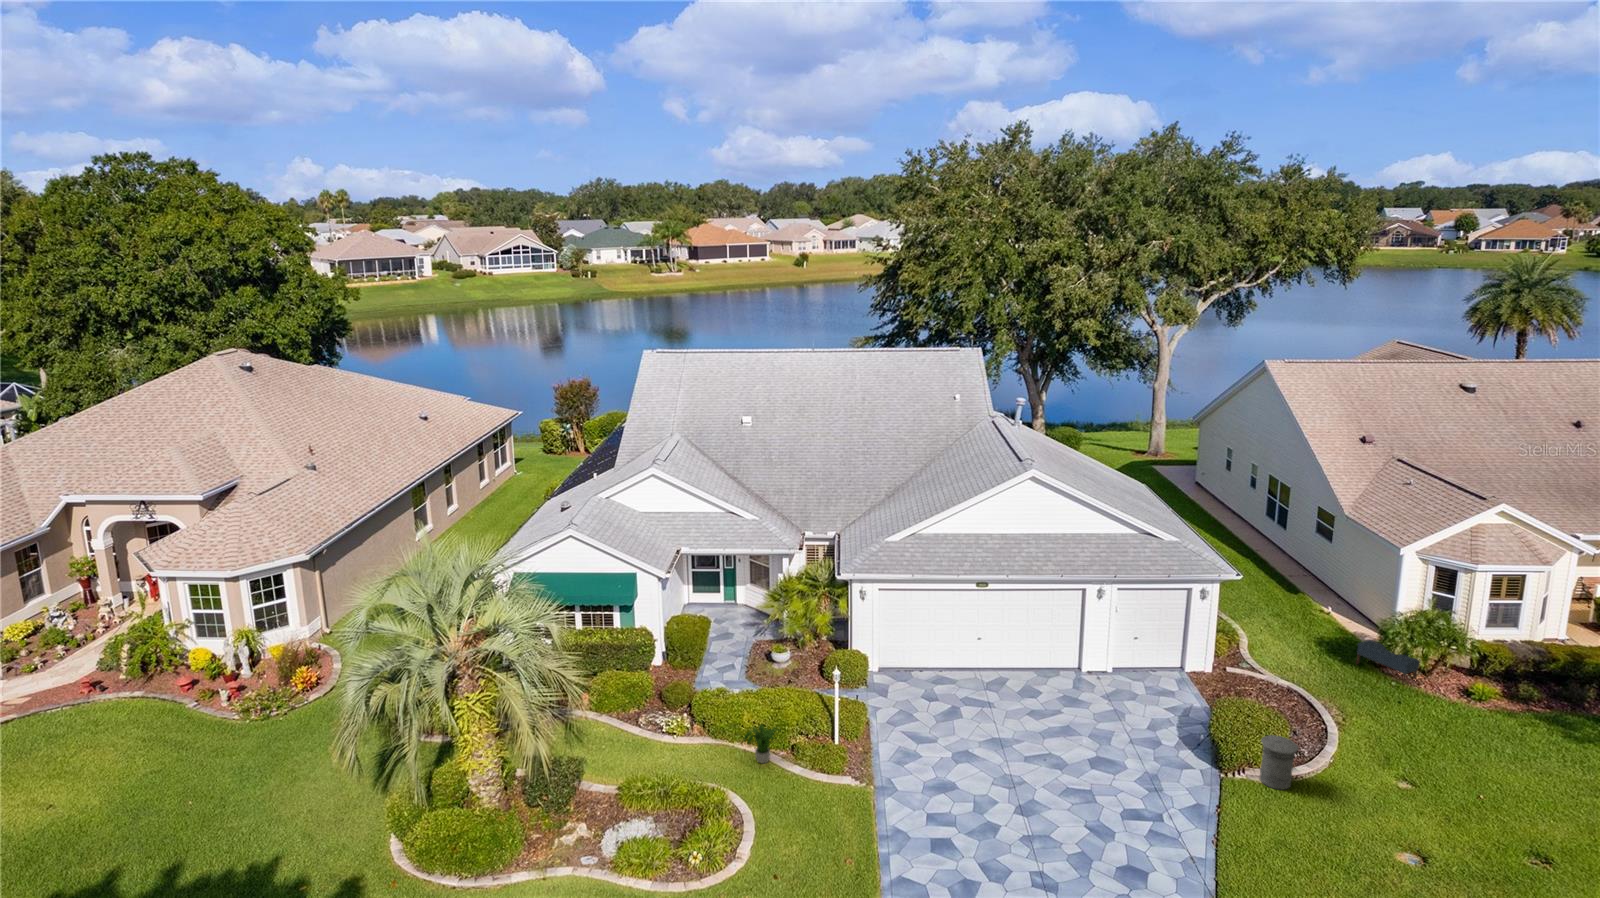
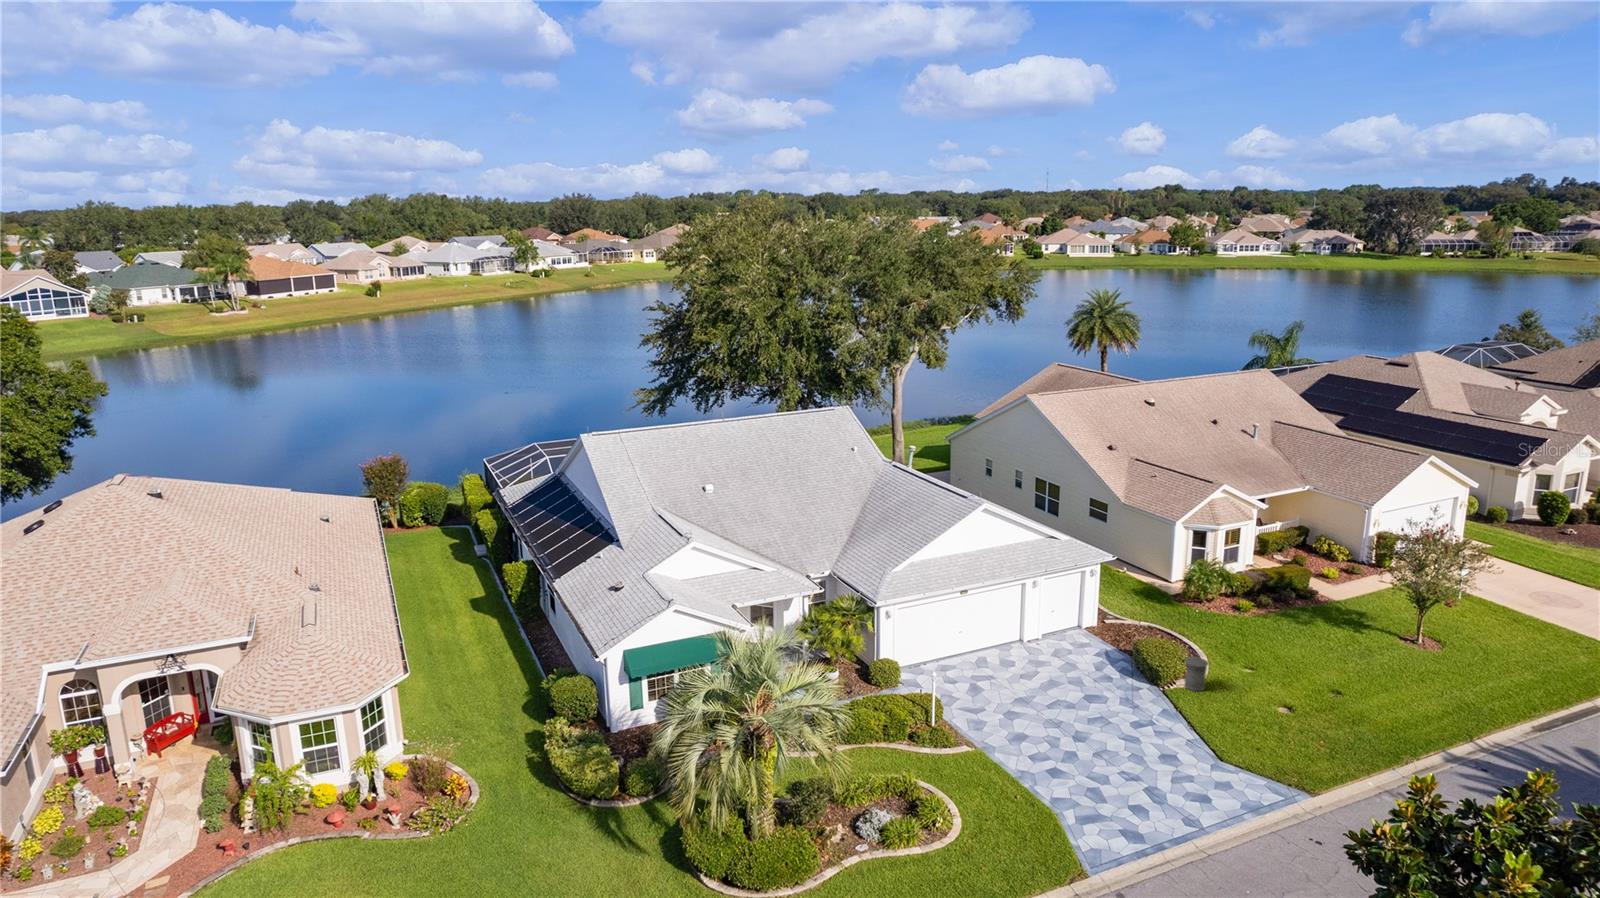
bench: present [1356,640,1420,684] -> none [1167,585,1207,610]
potted plant: present [744,724,778,763] -> none [874,732,903,764]

